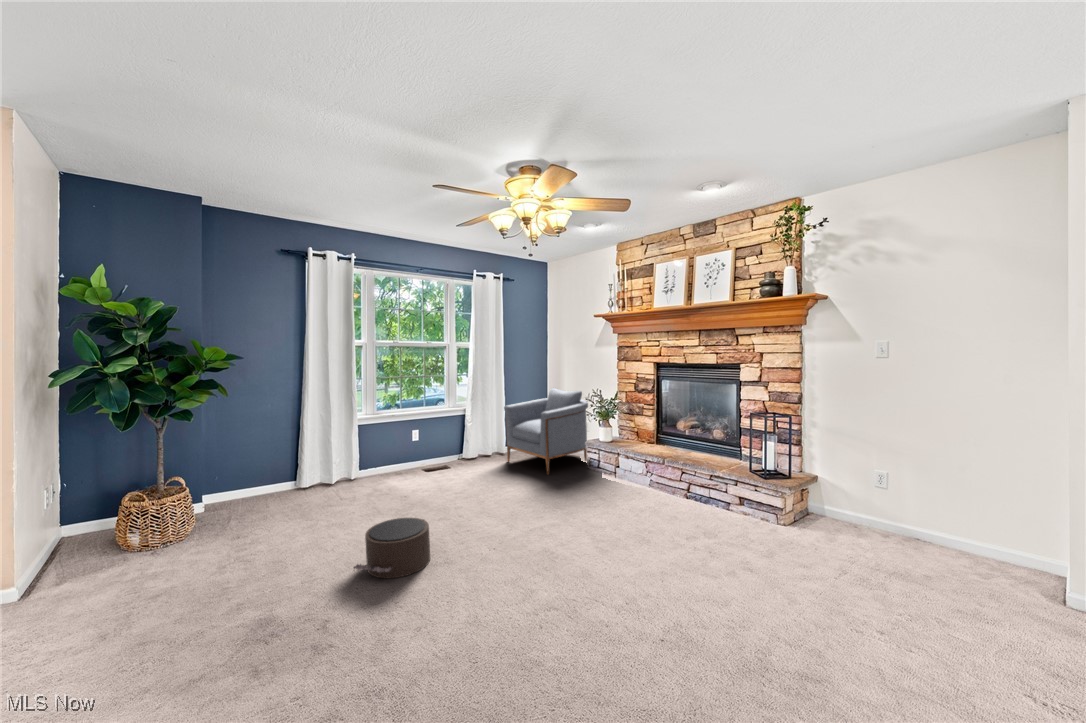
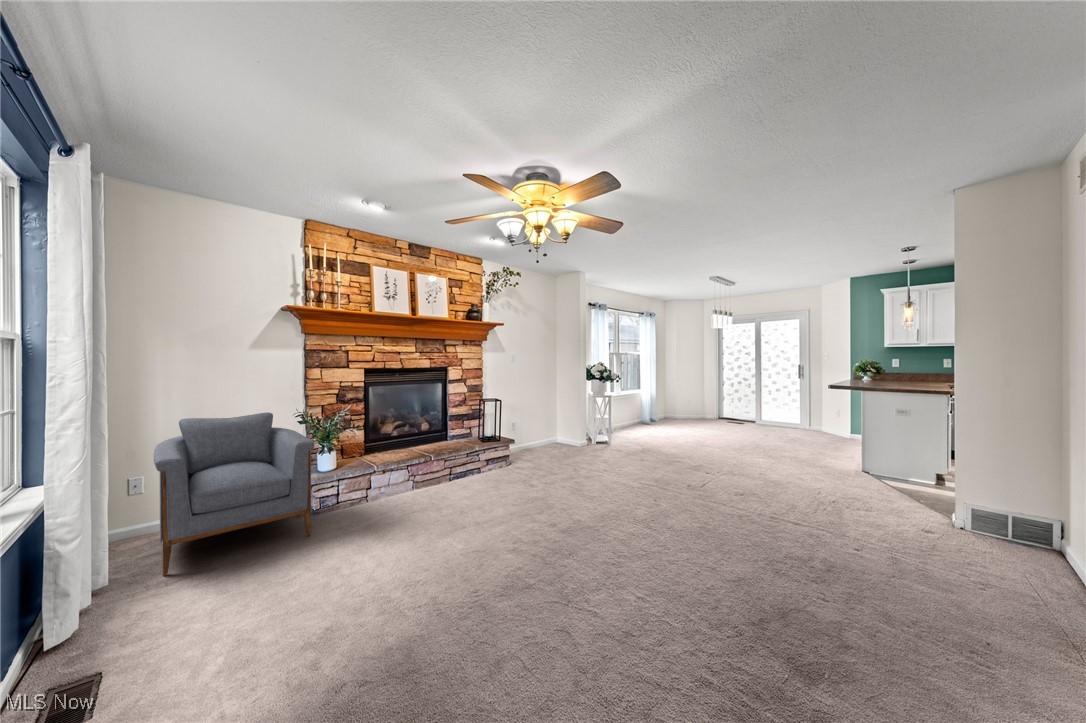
pouf: present [354,518,430,578] -> none [545,542,650,630]

